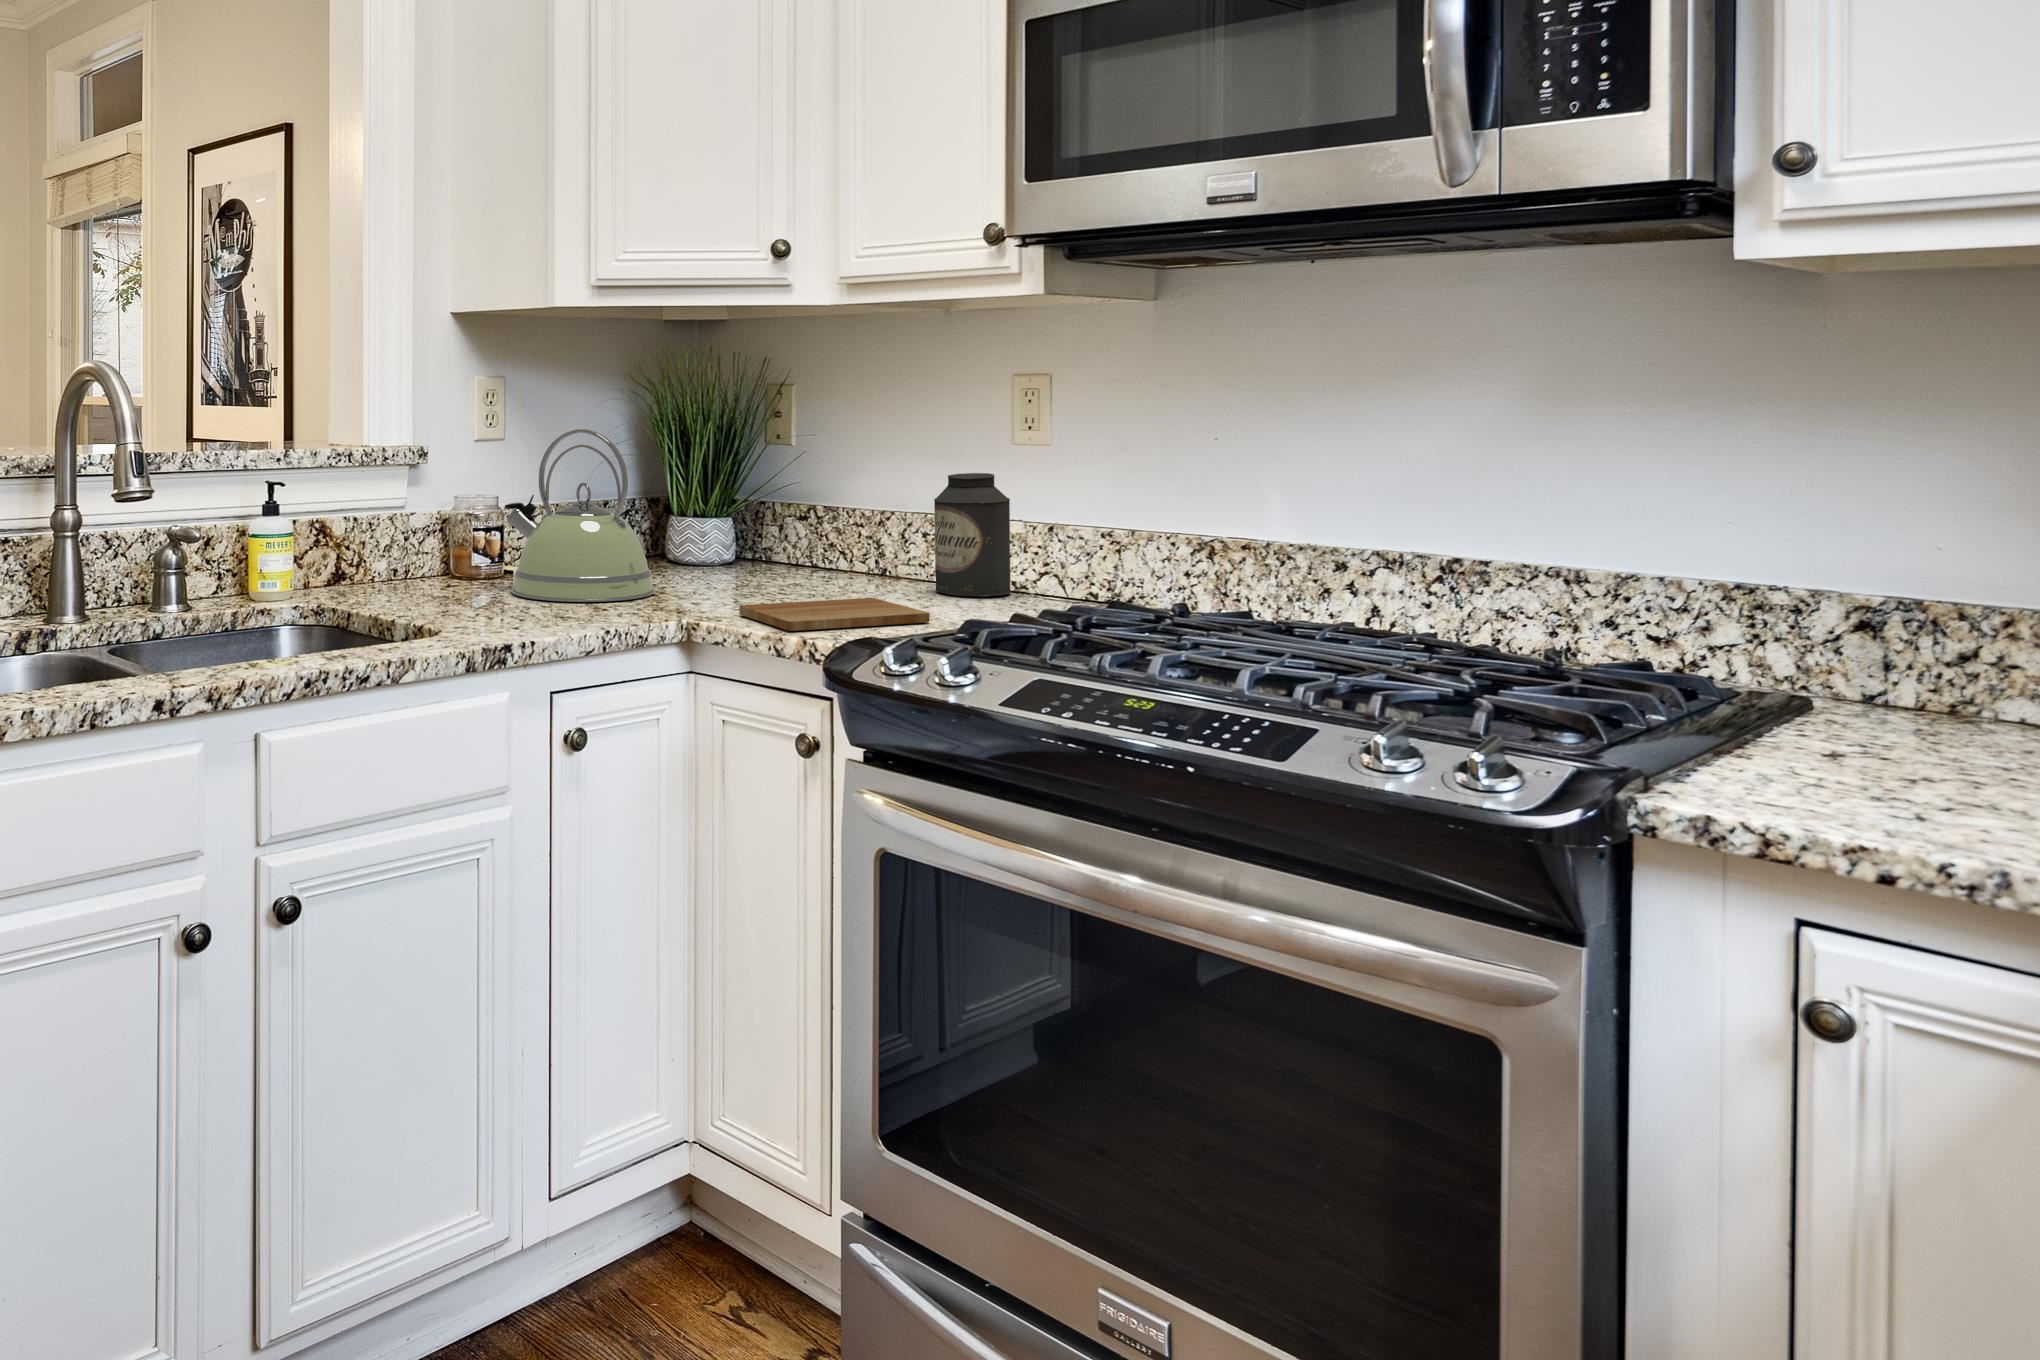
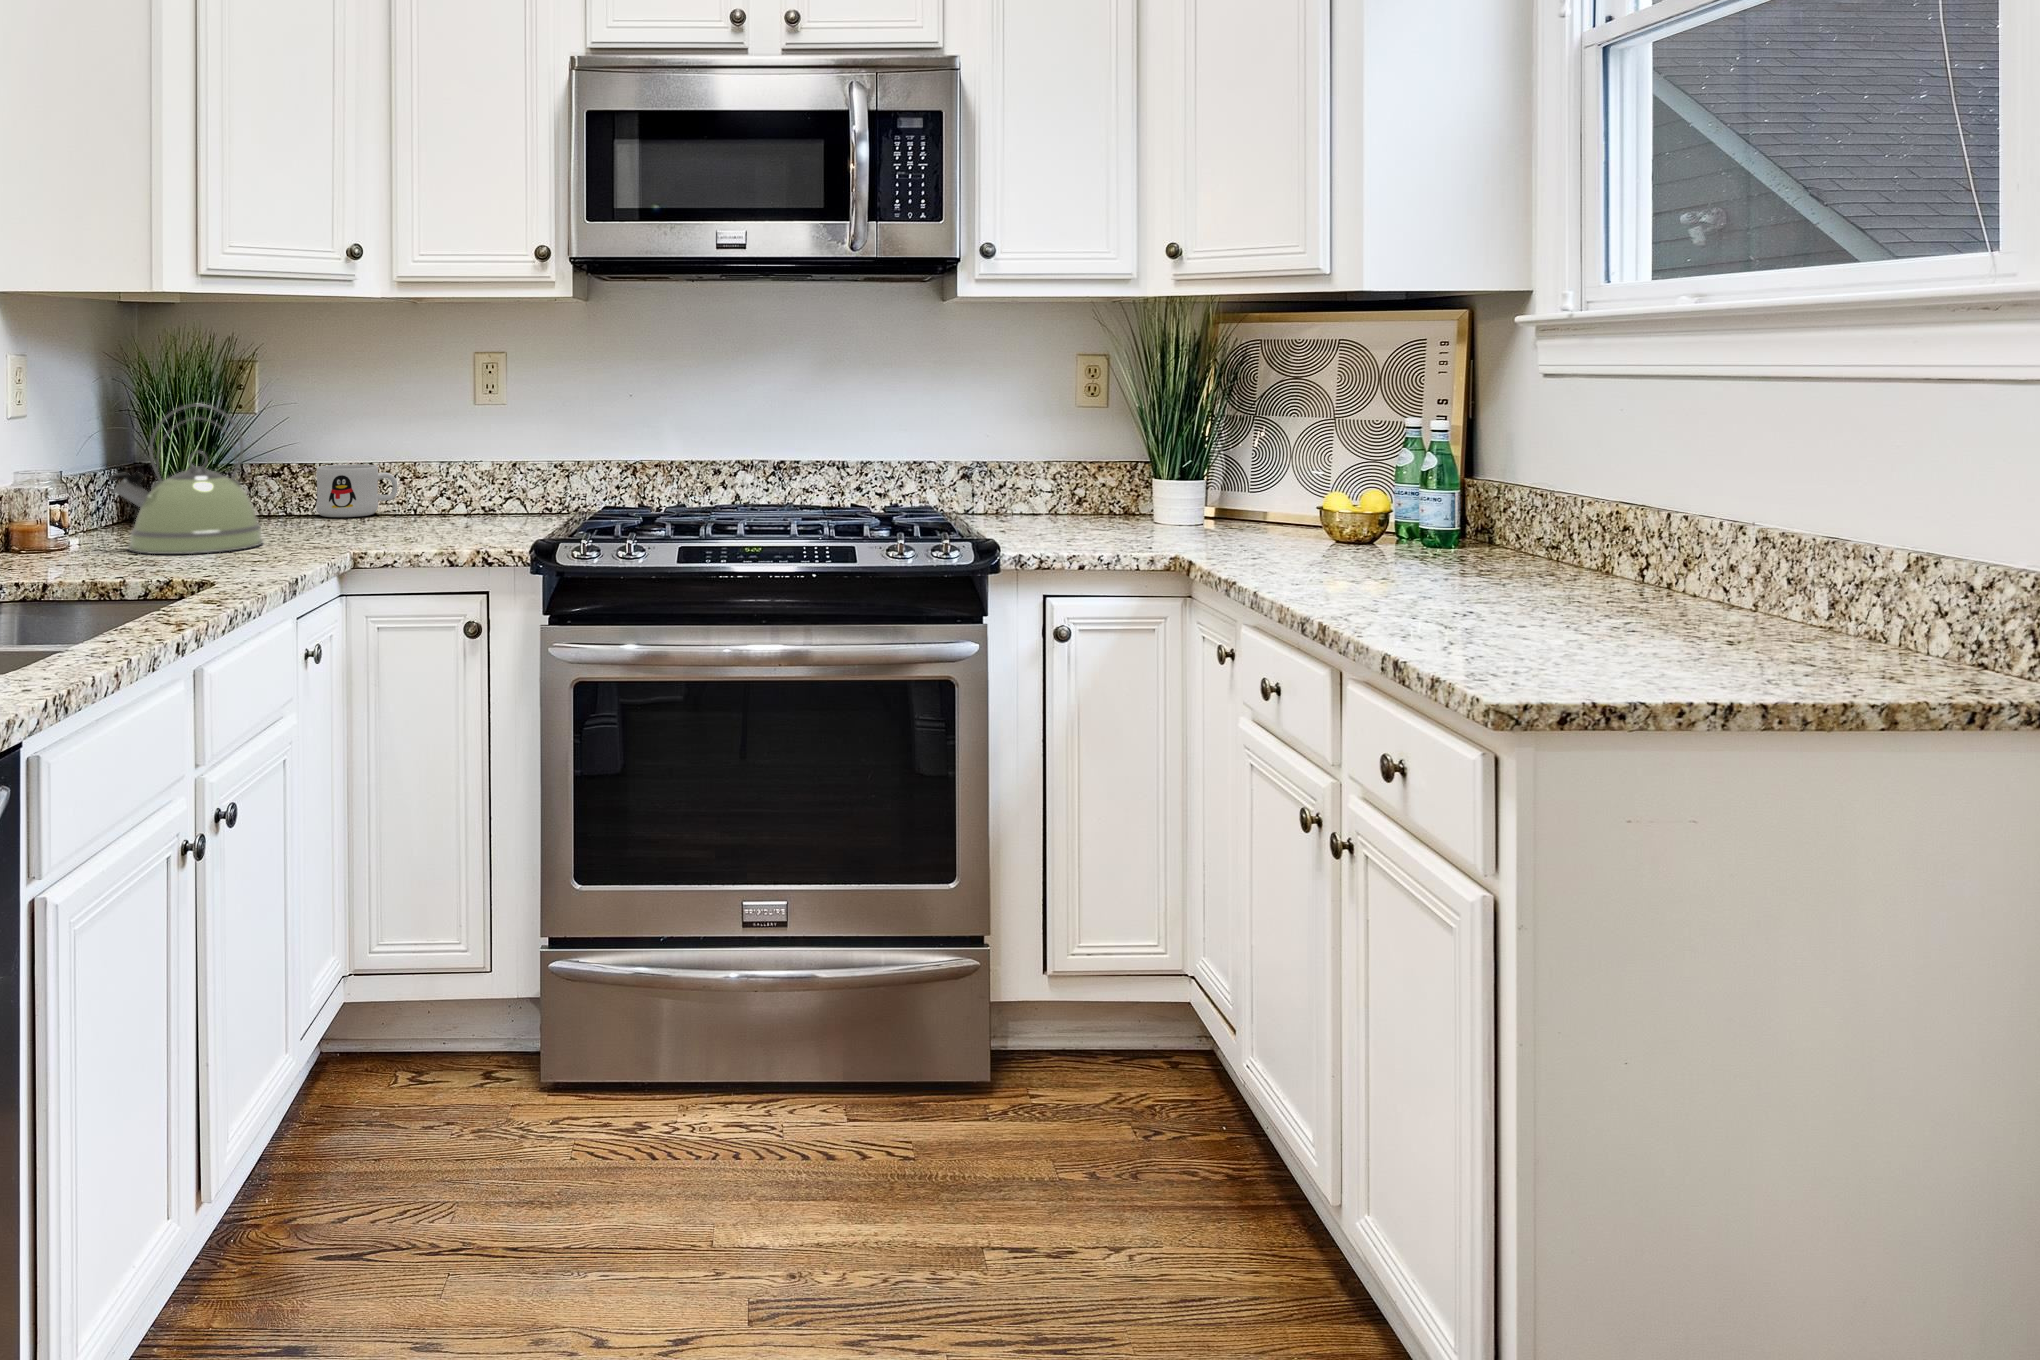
canister: present [934,473,1011,597] -> none [442,428,497,518]
mug: none [812,510,916,577] -> present [316,464,397,517]
cutting board: present [739,598,930,631] -> none [377,523,510,547]

